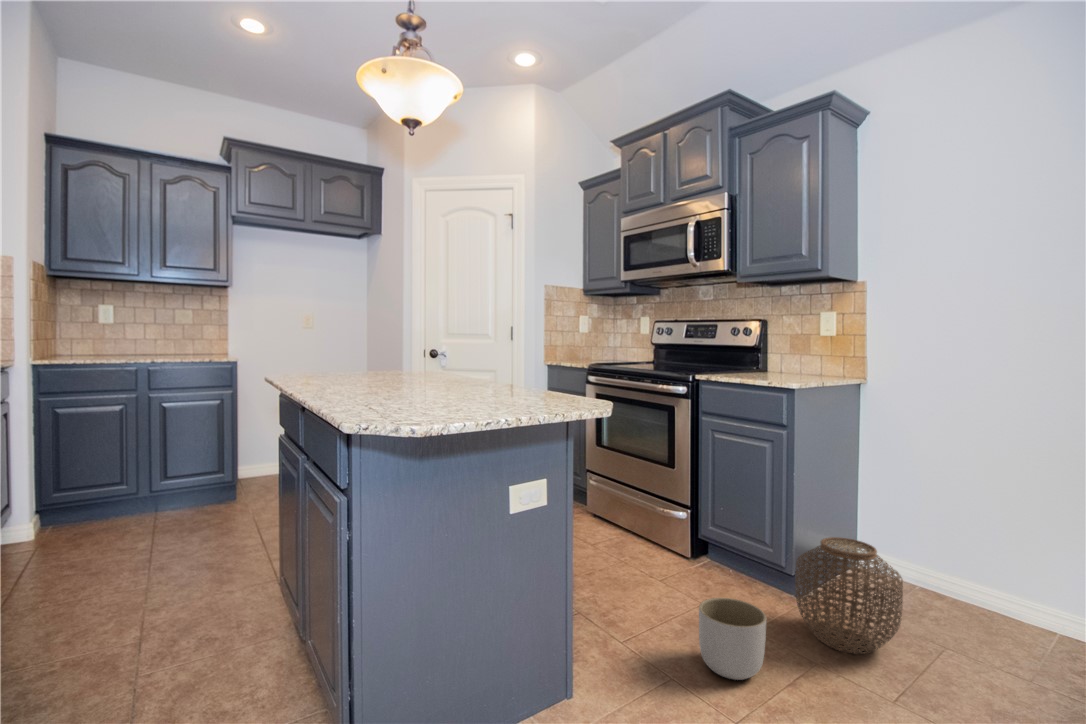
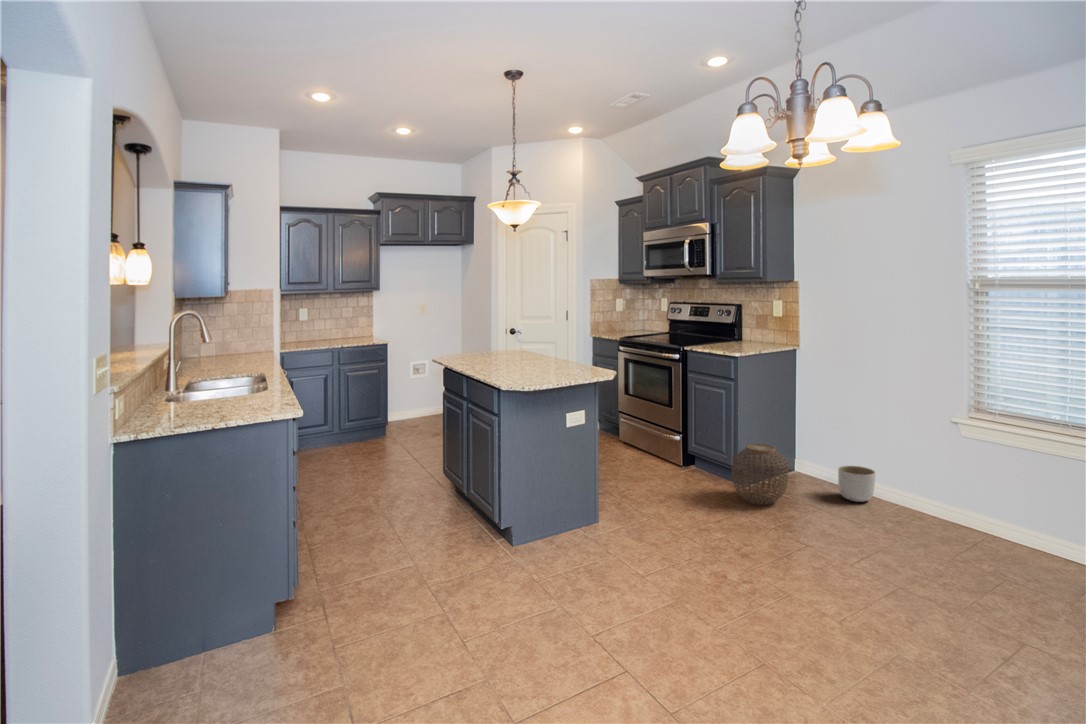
planter: present [699,598,766,680] -> present [838,466,875,502]

